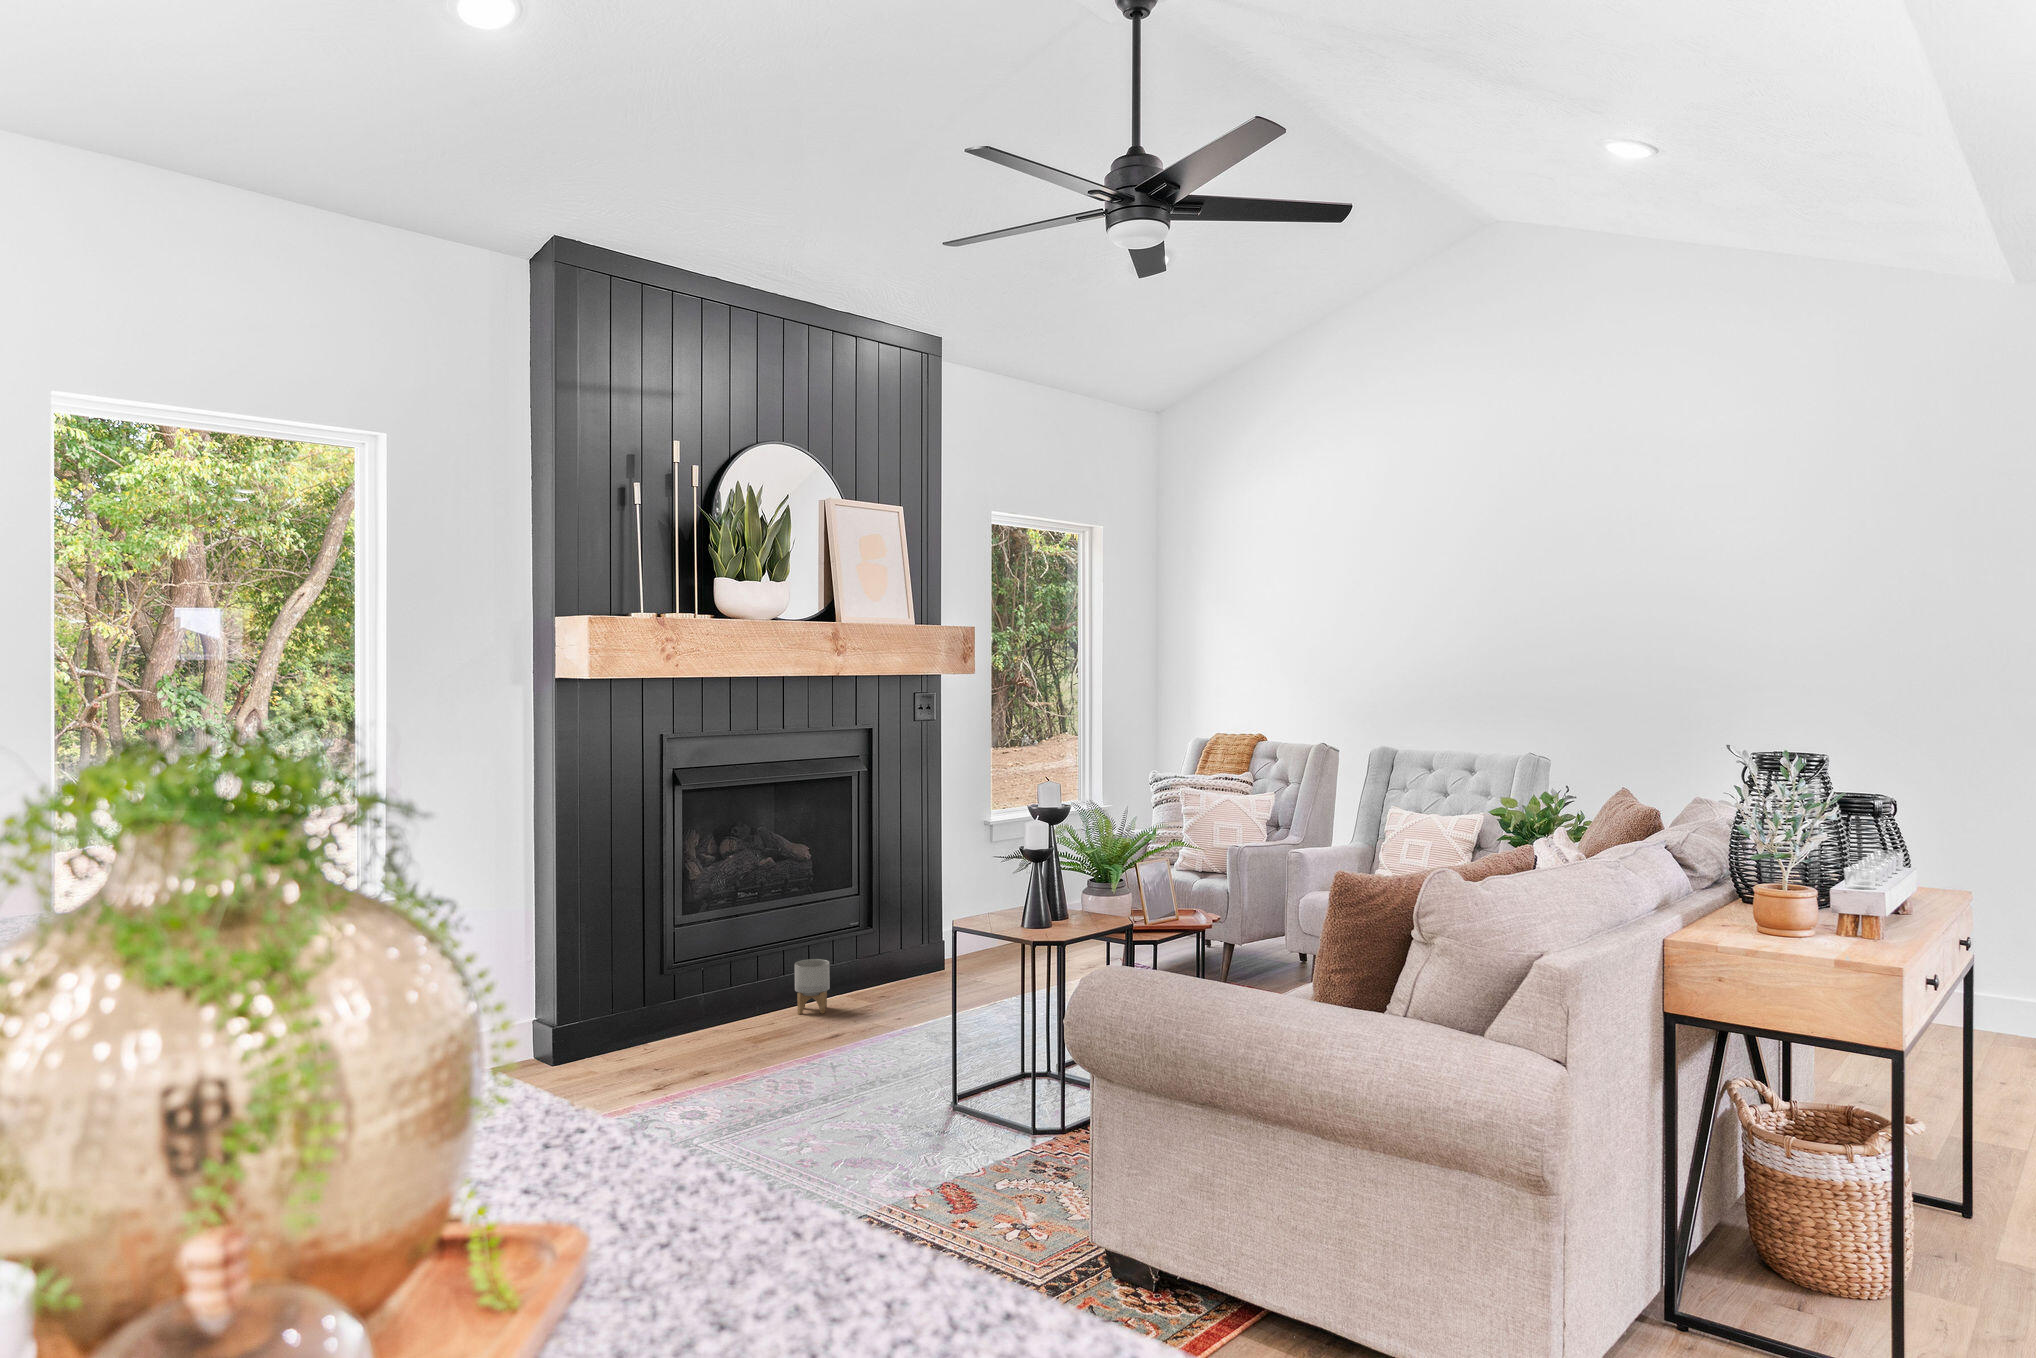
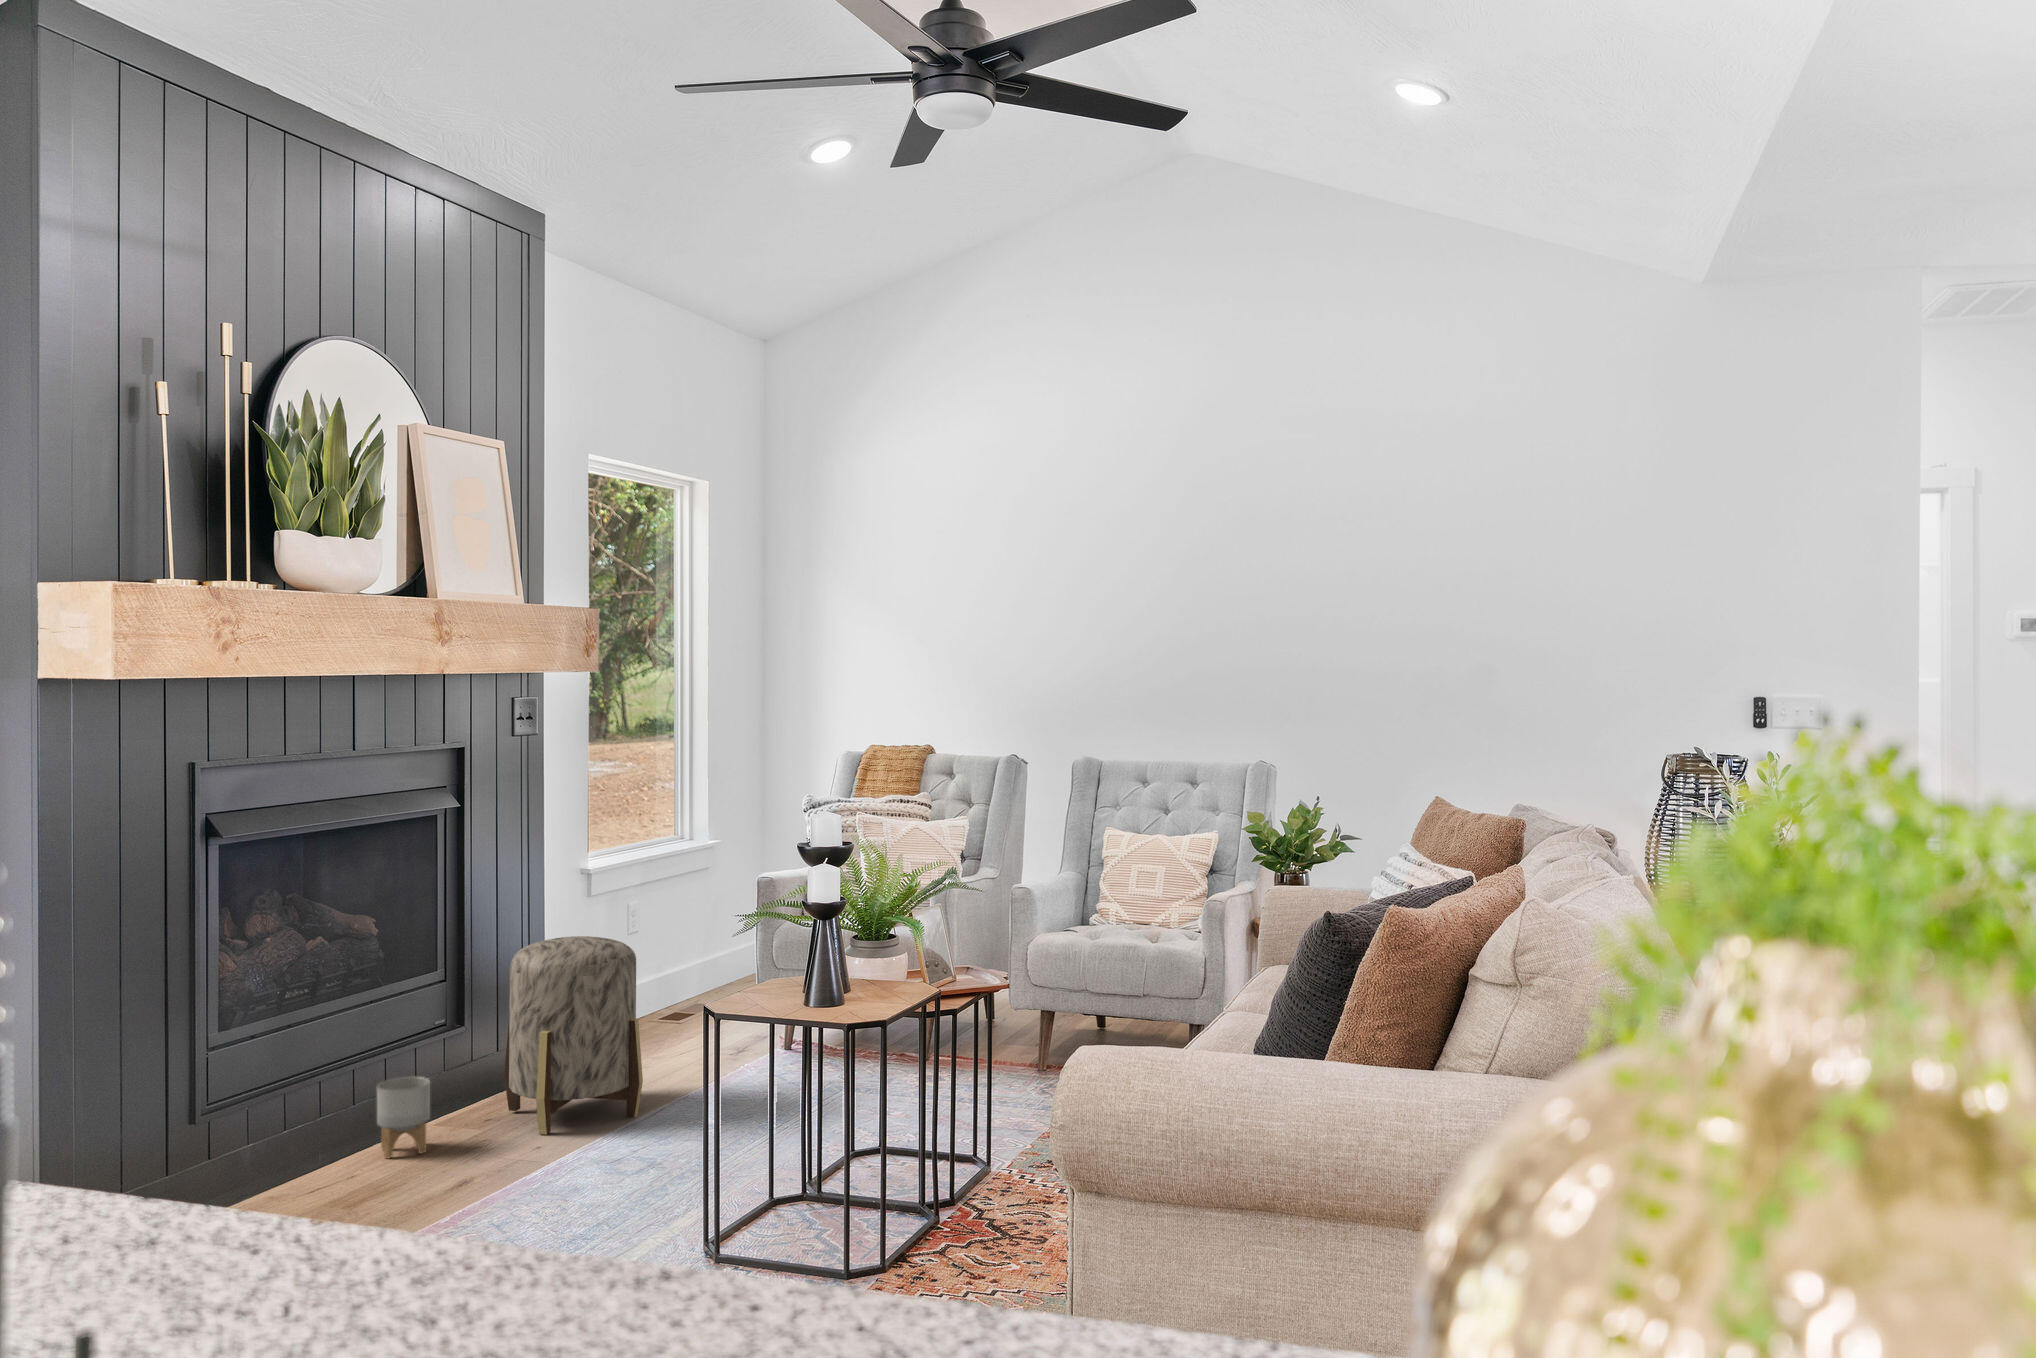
ottoman: none [890,869,979,1011] -> present [504,936,643,1134]

